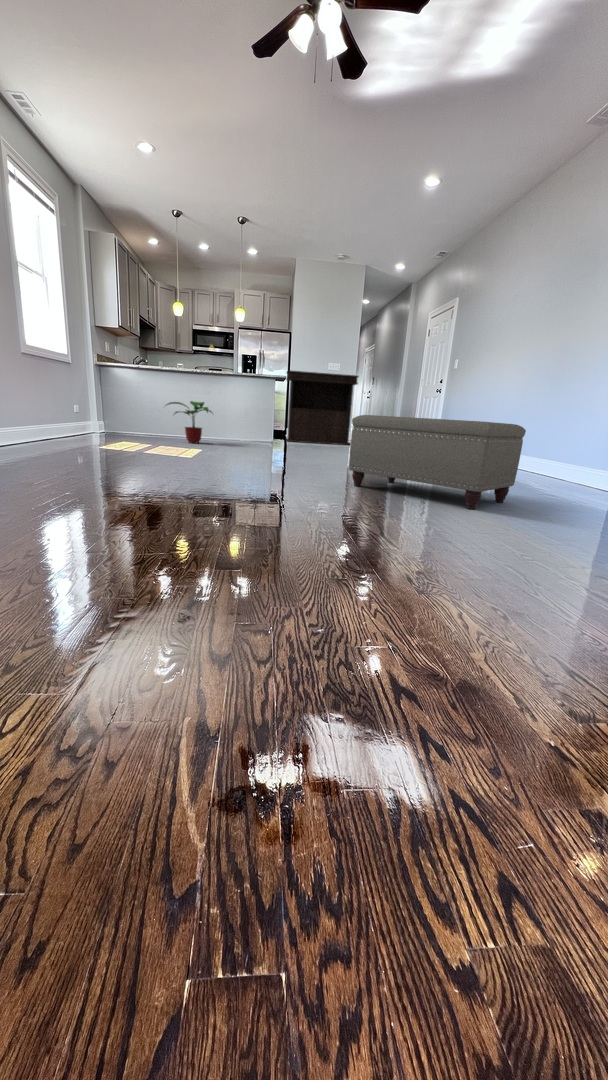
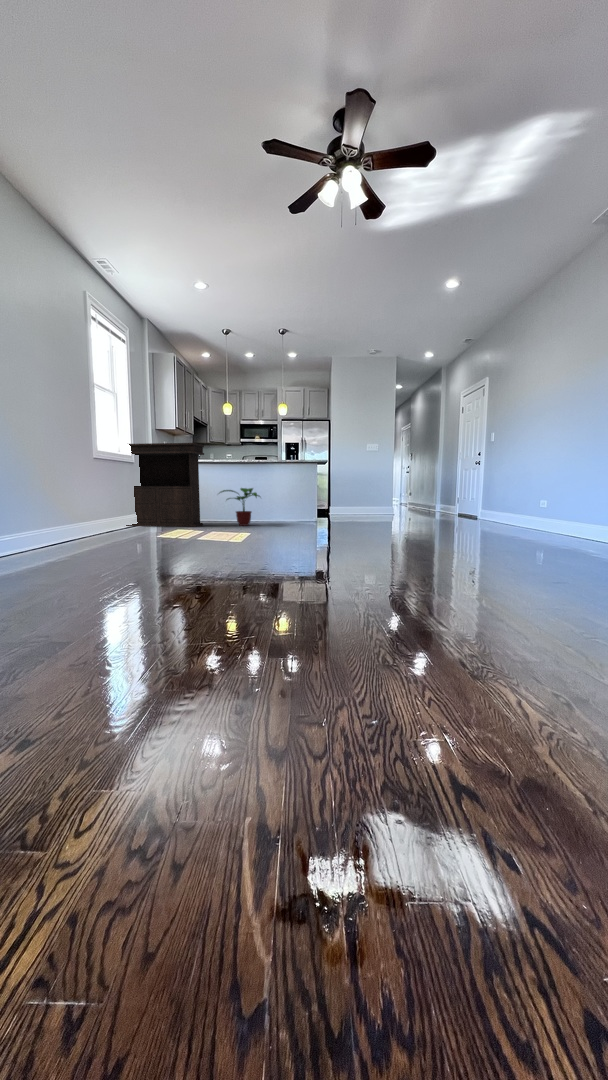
console table: present [286,370,359,445] -> present [126,443,204,527]
ottoman: present [349,415,526,509] -> none [392,494,567,581]

